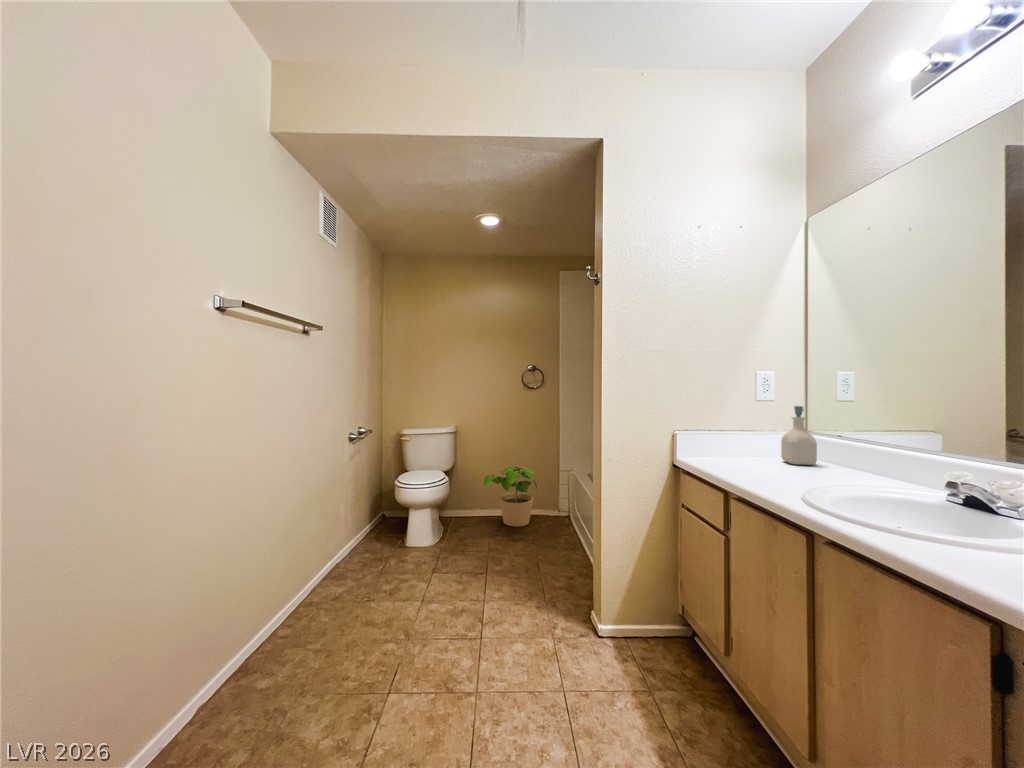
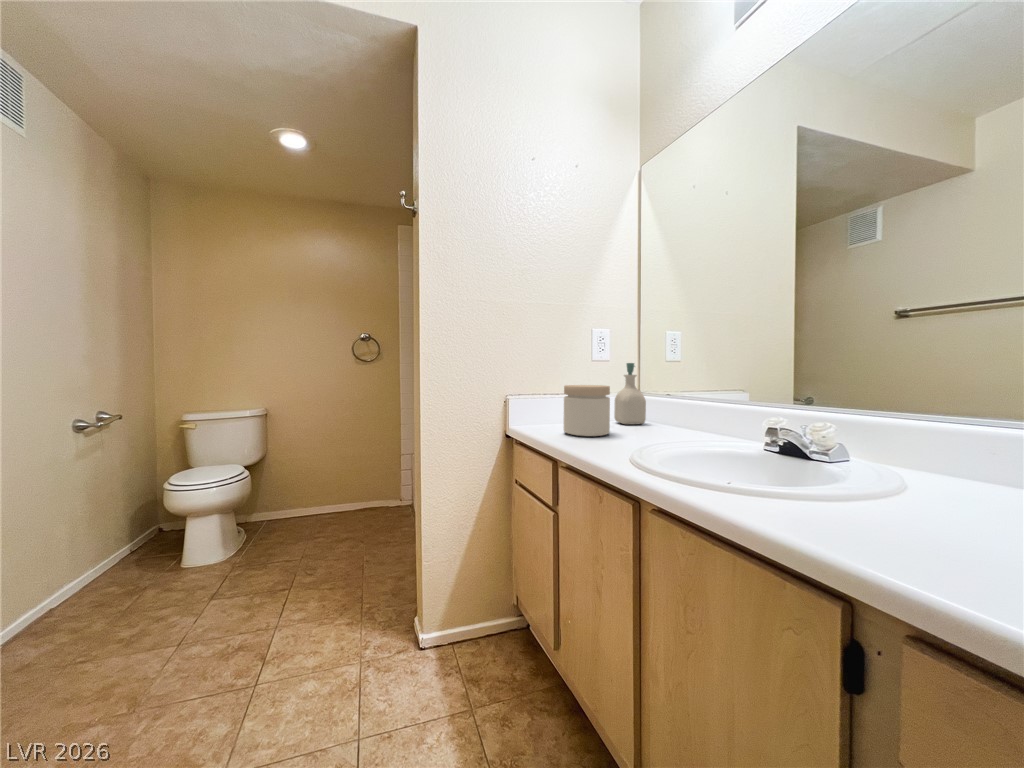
jar: none [731,427,778,475] -> present [564,385,610,436]
potted plant: present [484,467,537,527] -> none [311,450,381,520]

